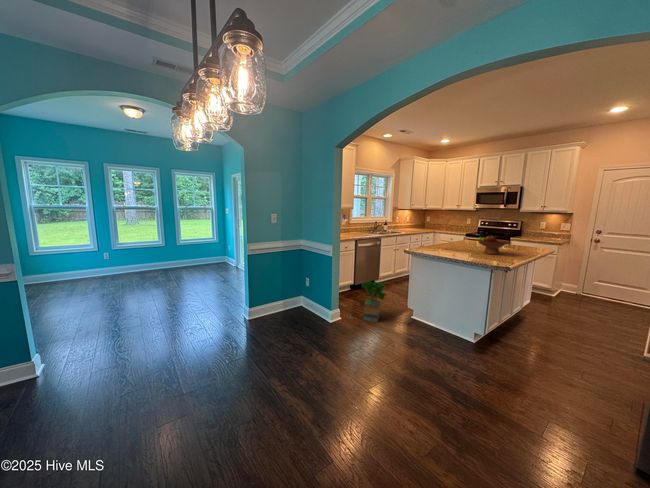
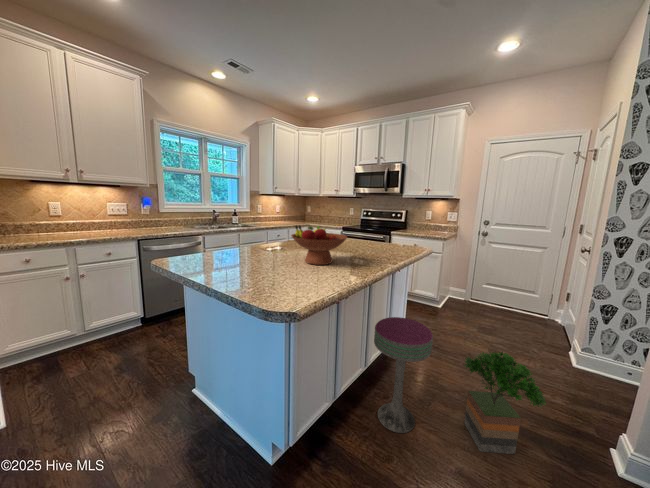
potted tree: present [362,282,386,322] -> present [464,352,546,454]
bar stool: none [521,285,560,344] -> present [374,317,433,433]

